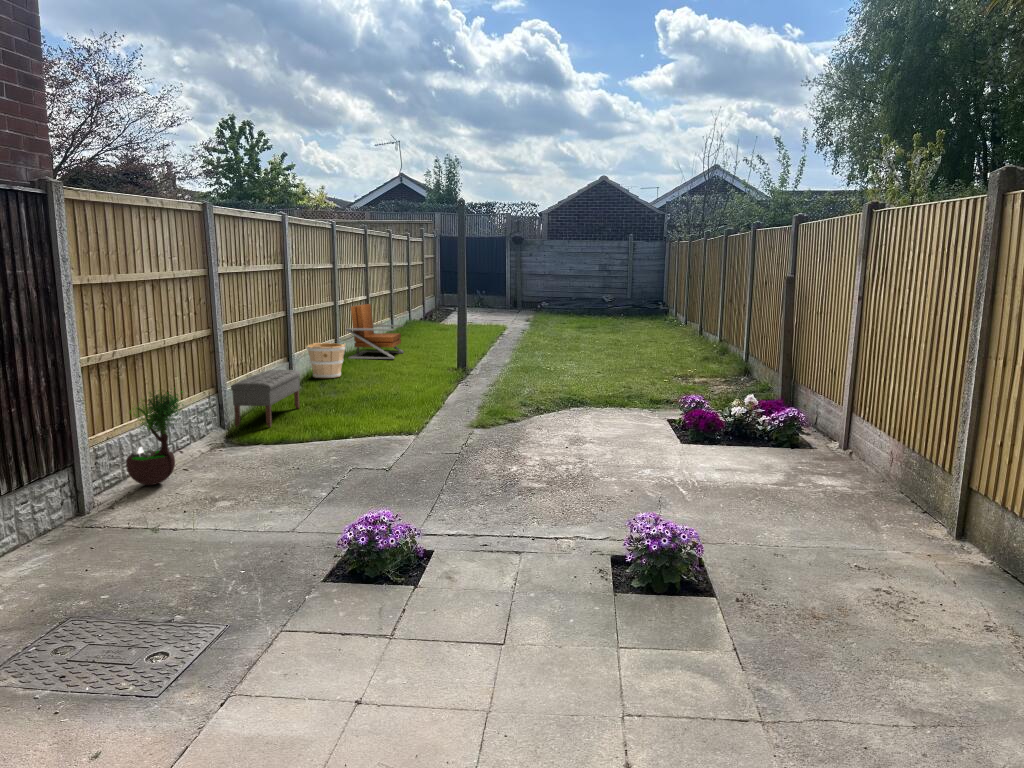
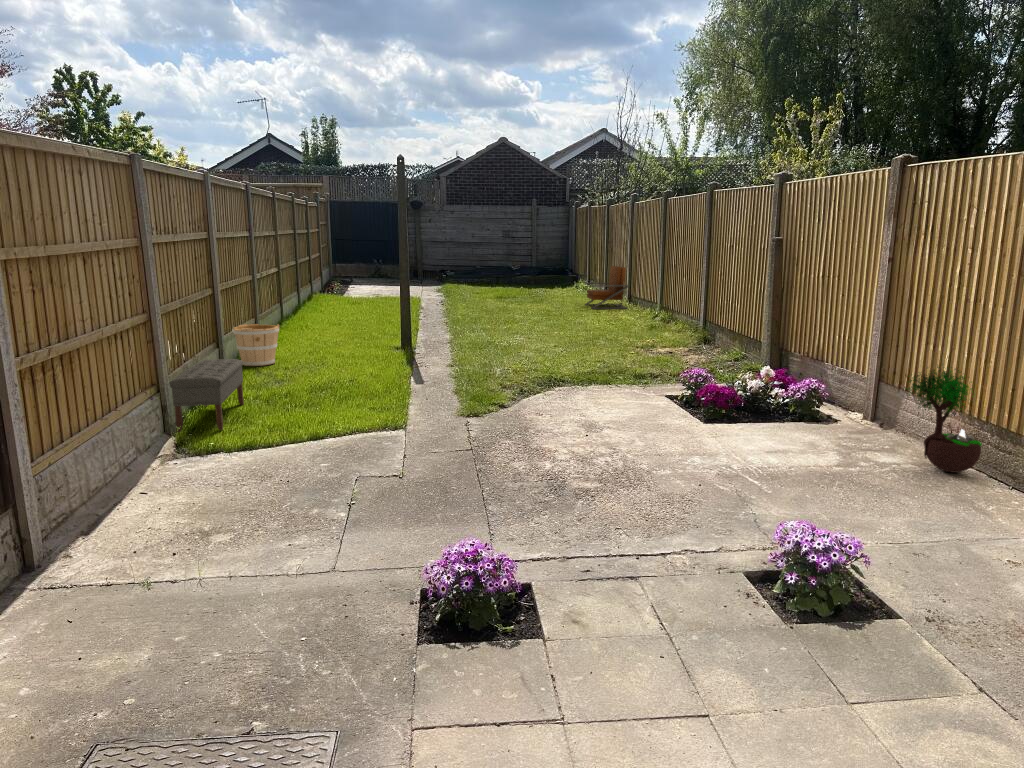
lounge chair: present [346,304,404,359] -> present [585,266,628,309]
potted tree: present [126,388,184,485] -> present [905,367,982,473]

